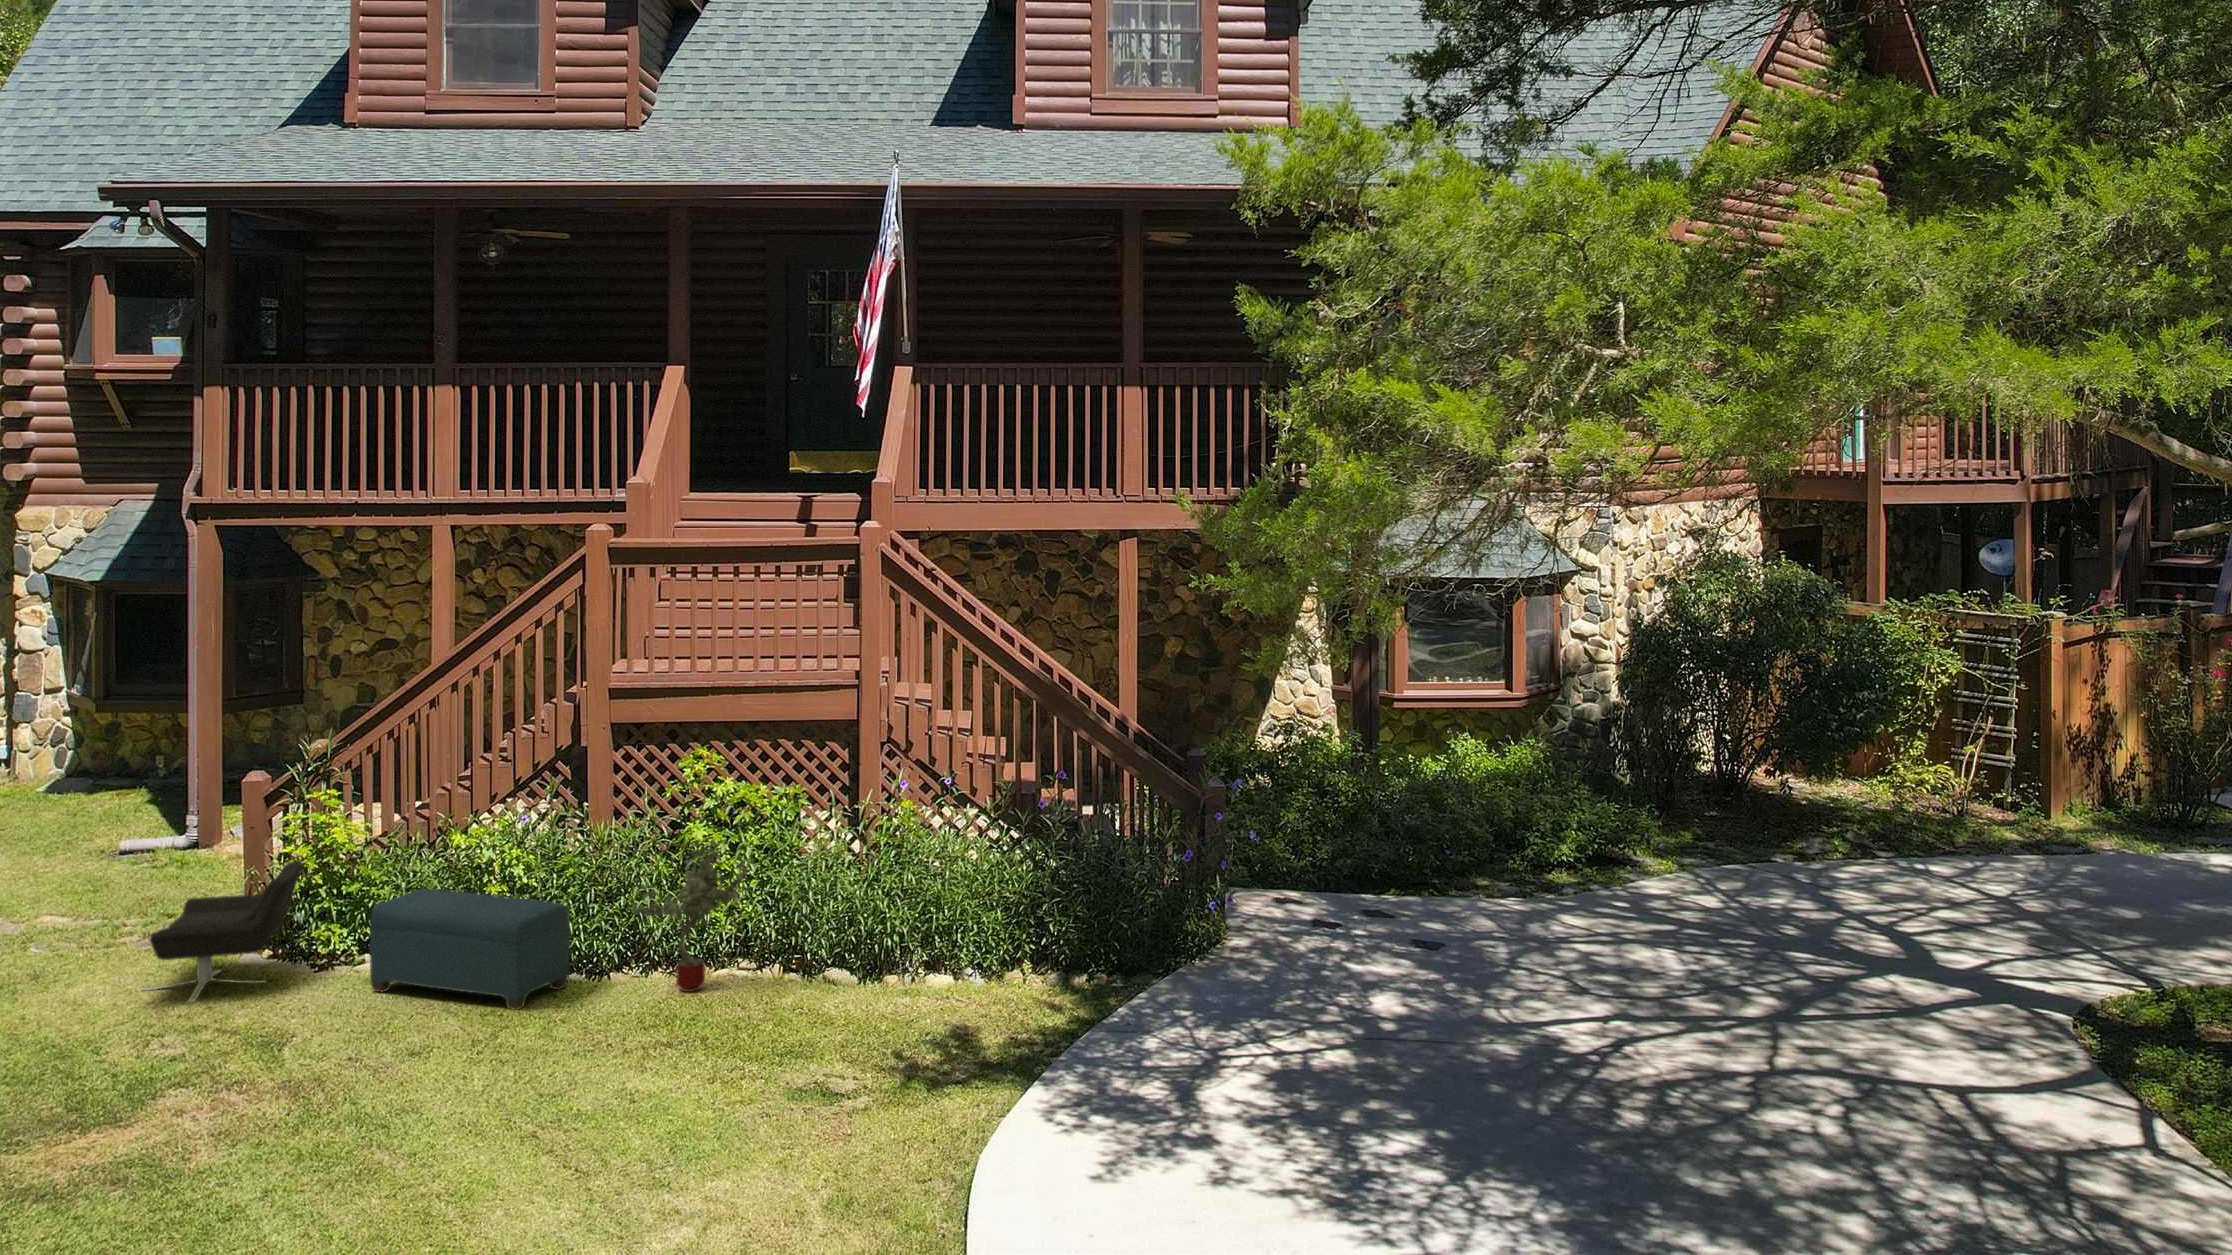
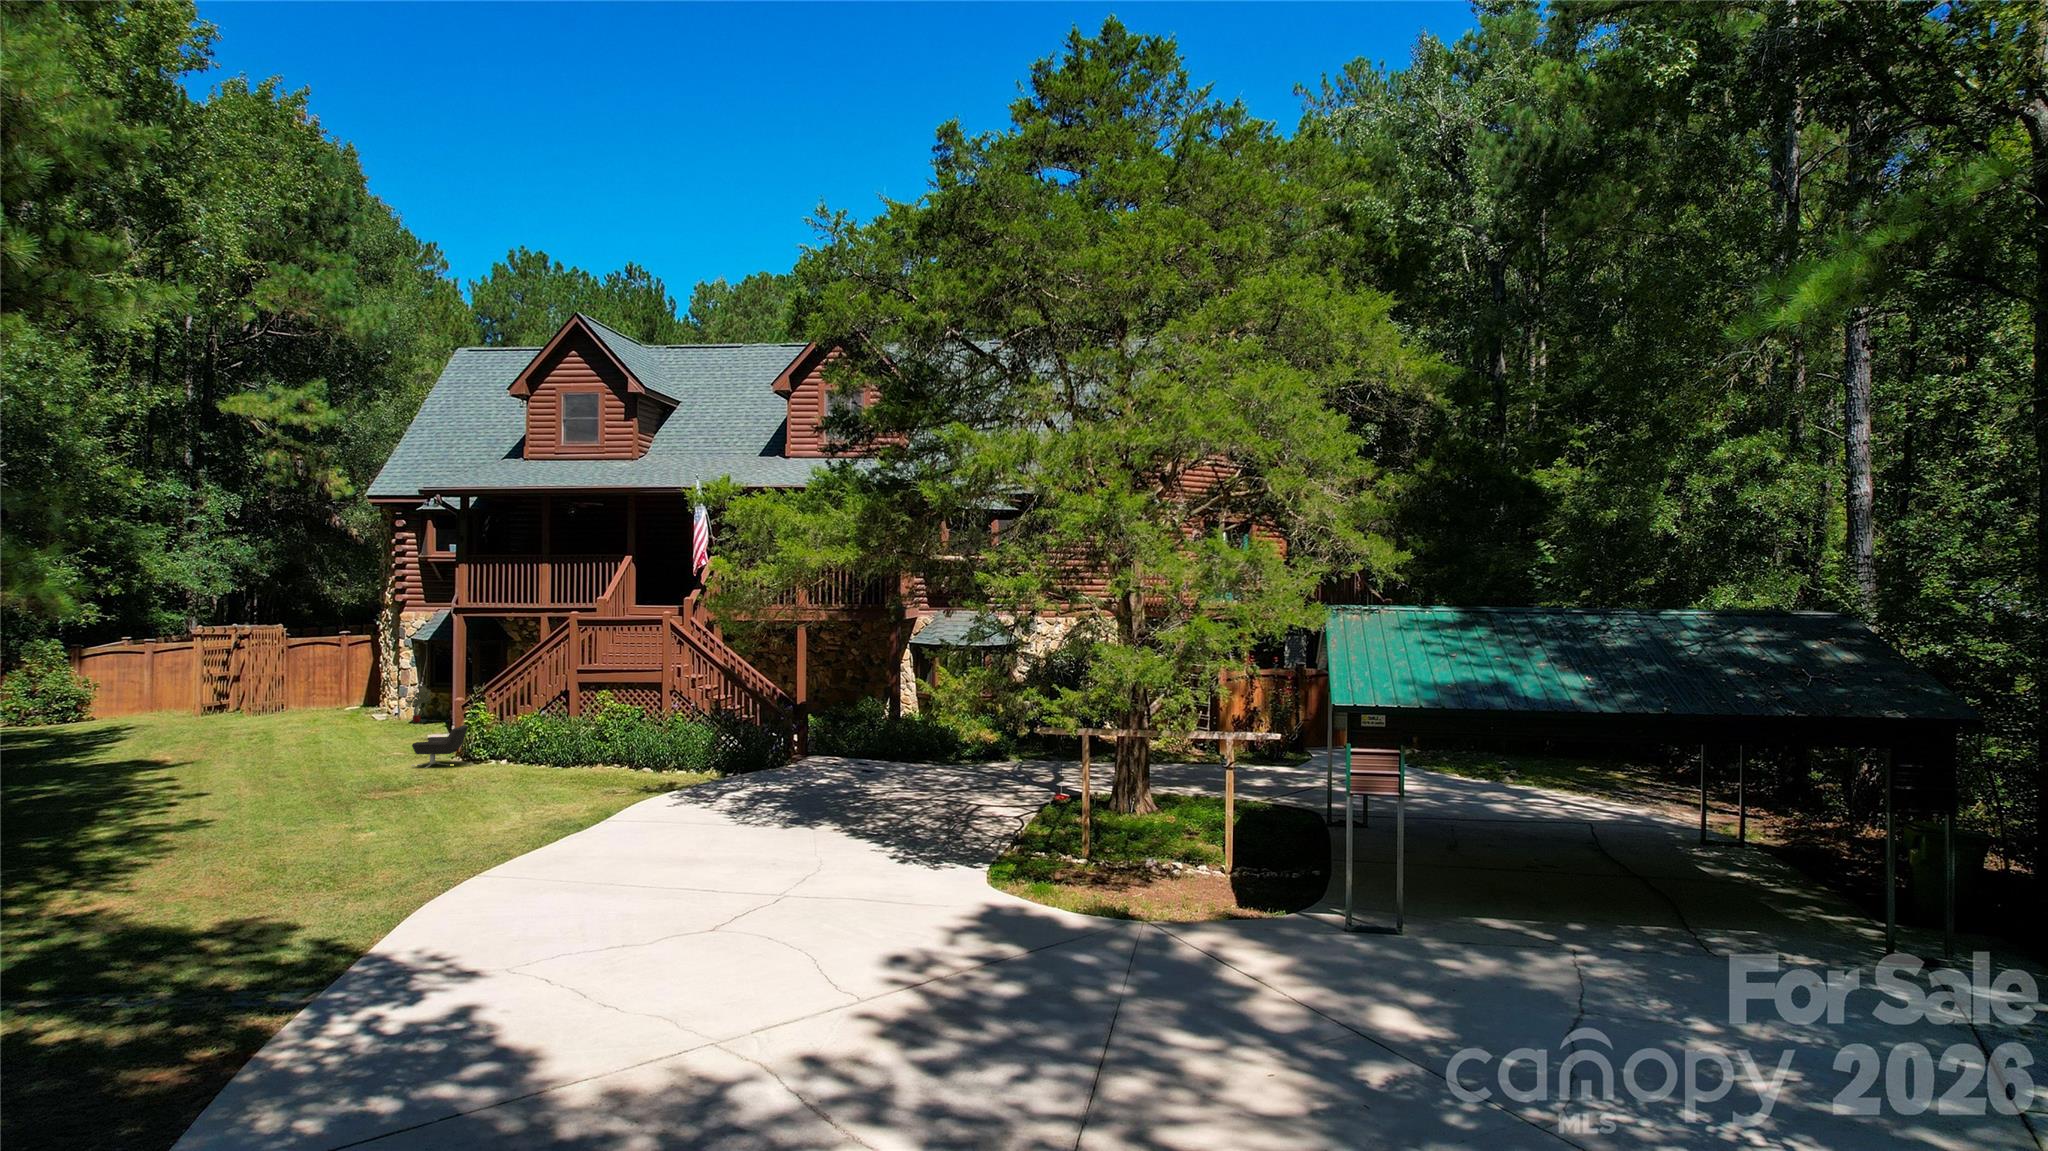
potted tree: present [632,840,750,992] -> present [406,685,431,722]
bench: present [370,888,570,1010] -> none [485,736,551,773]

